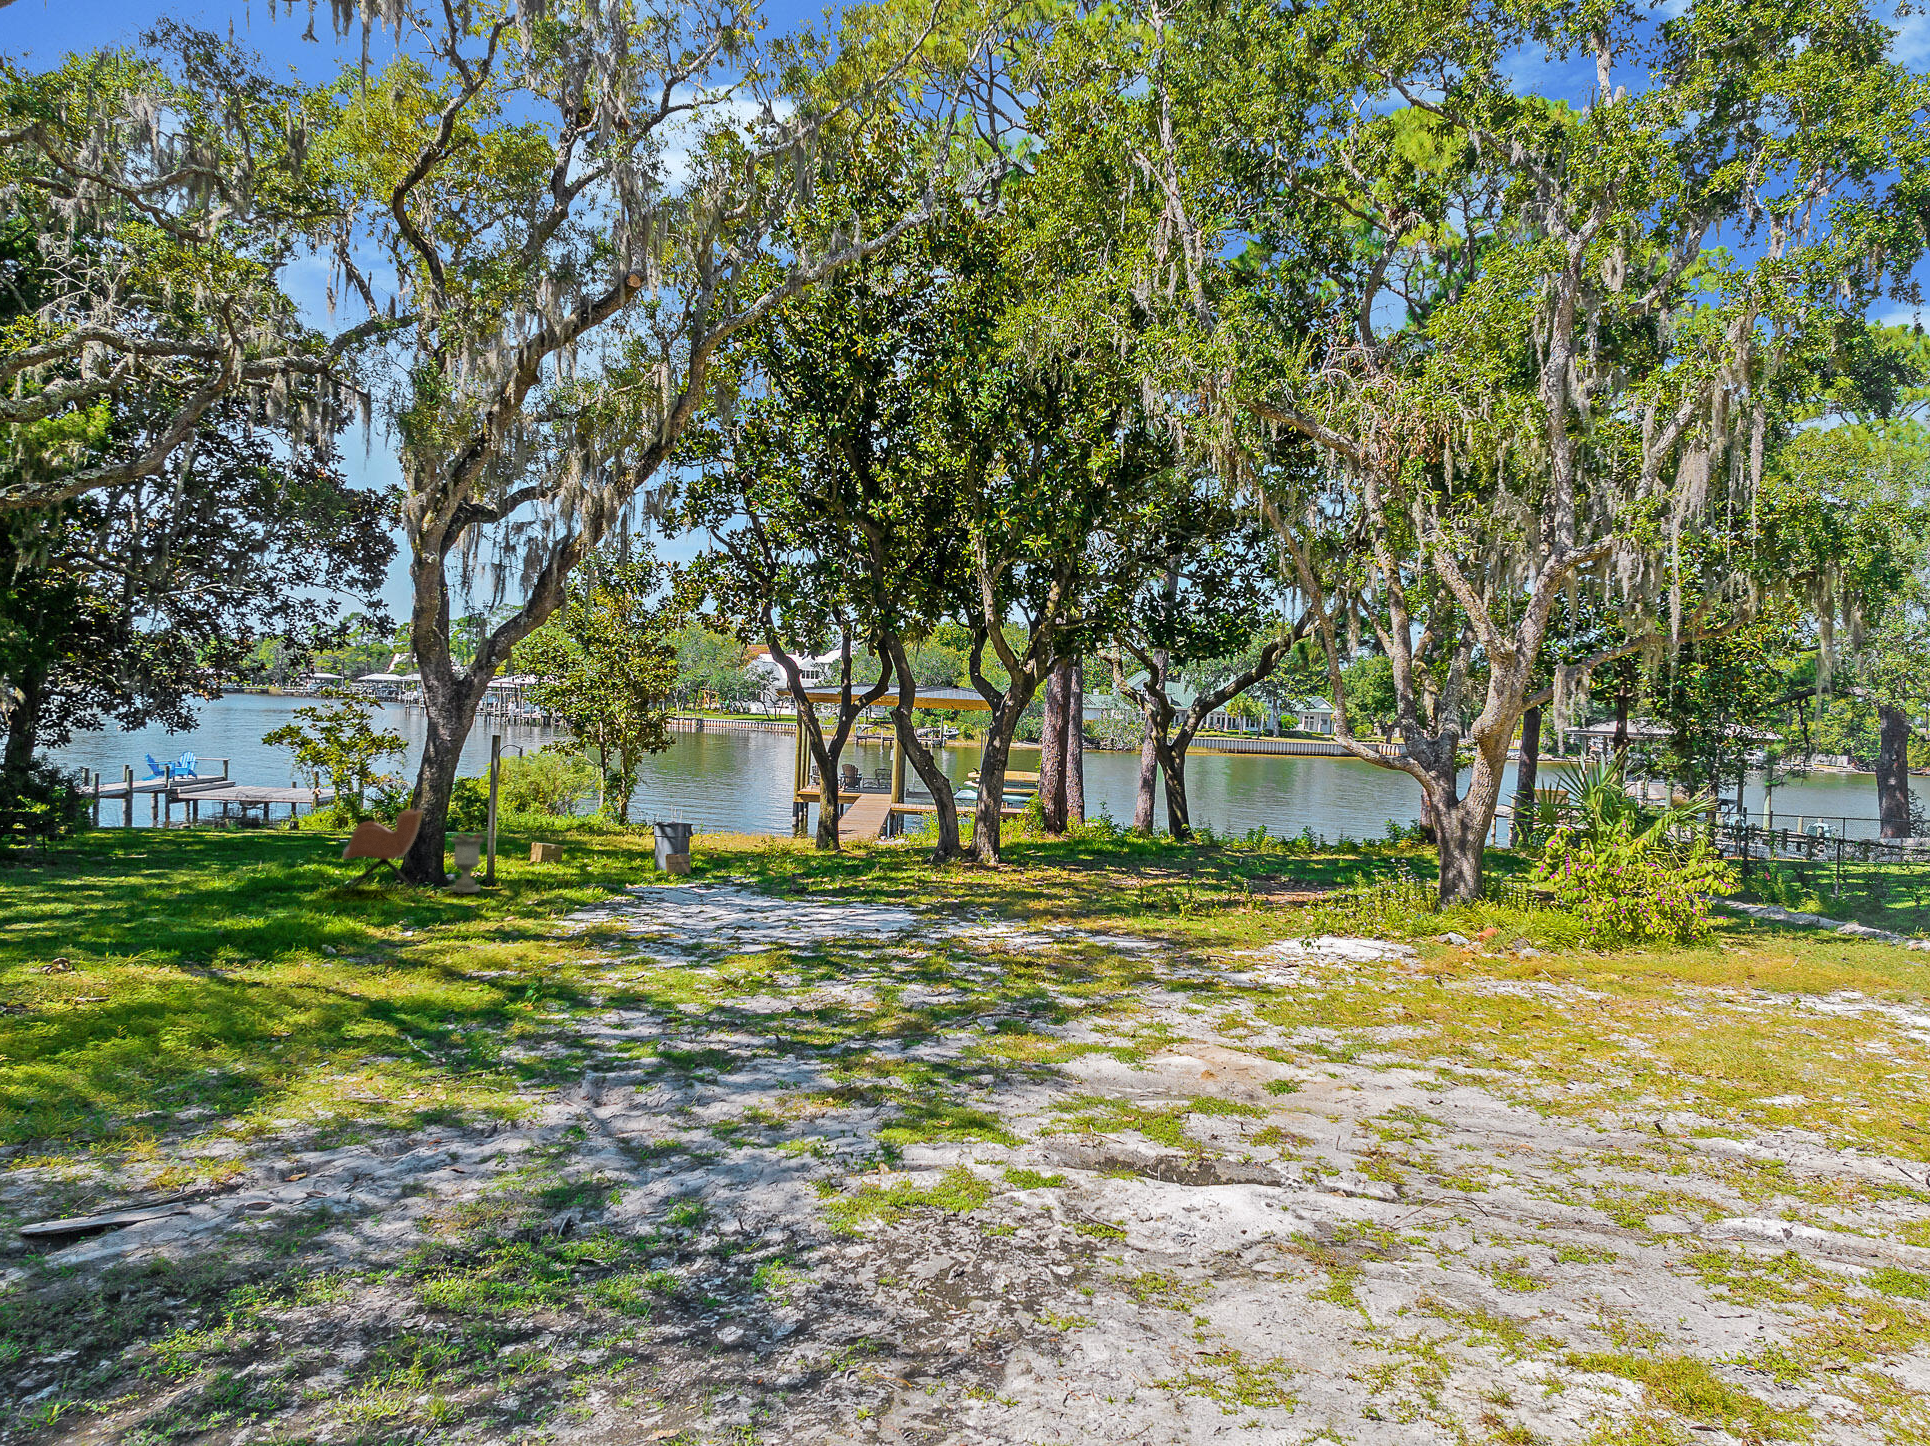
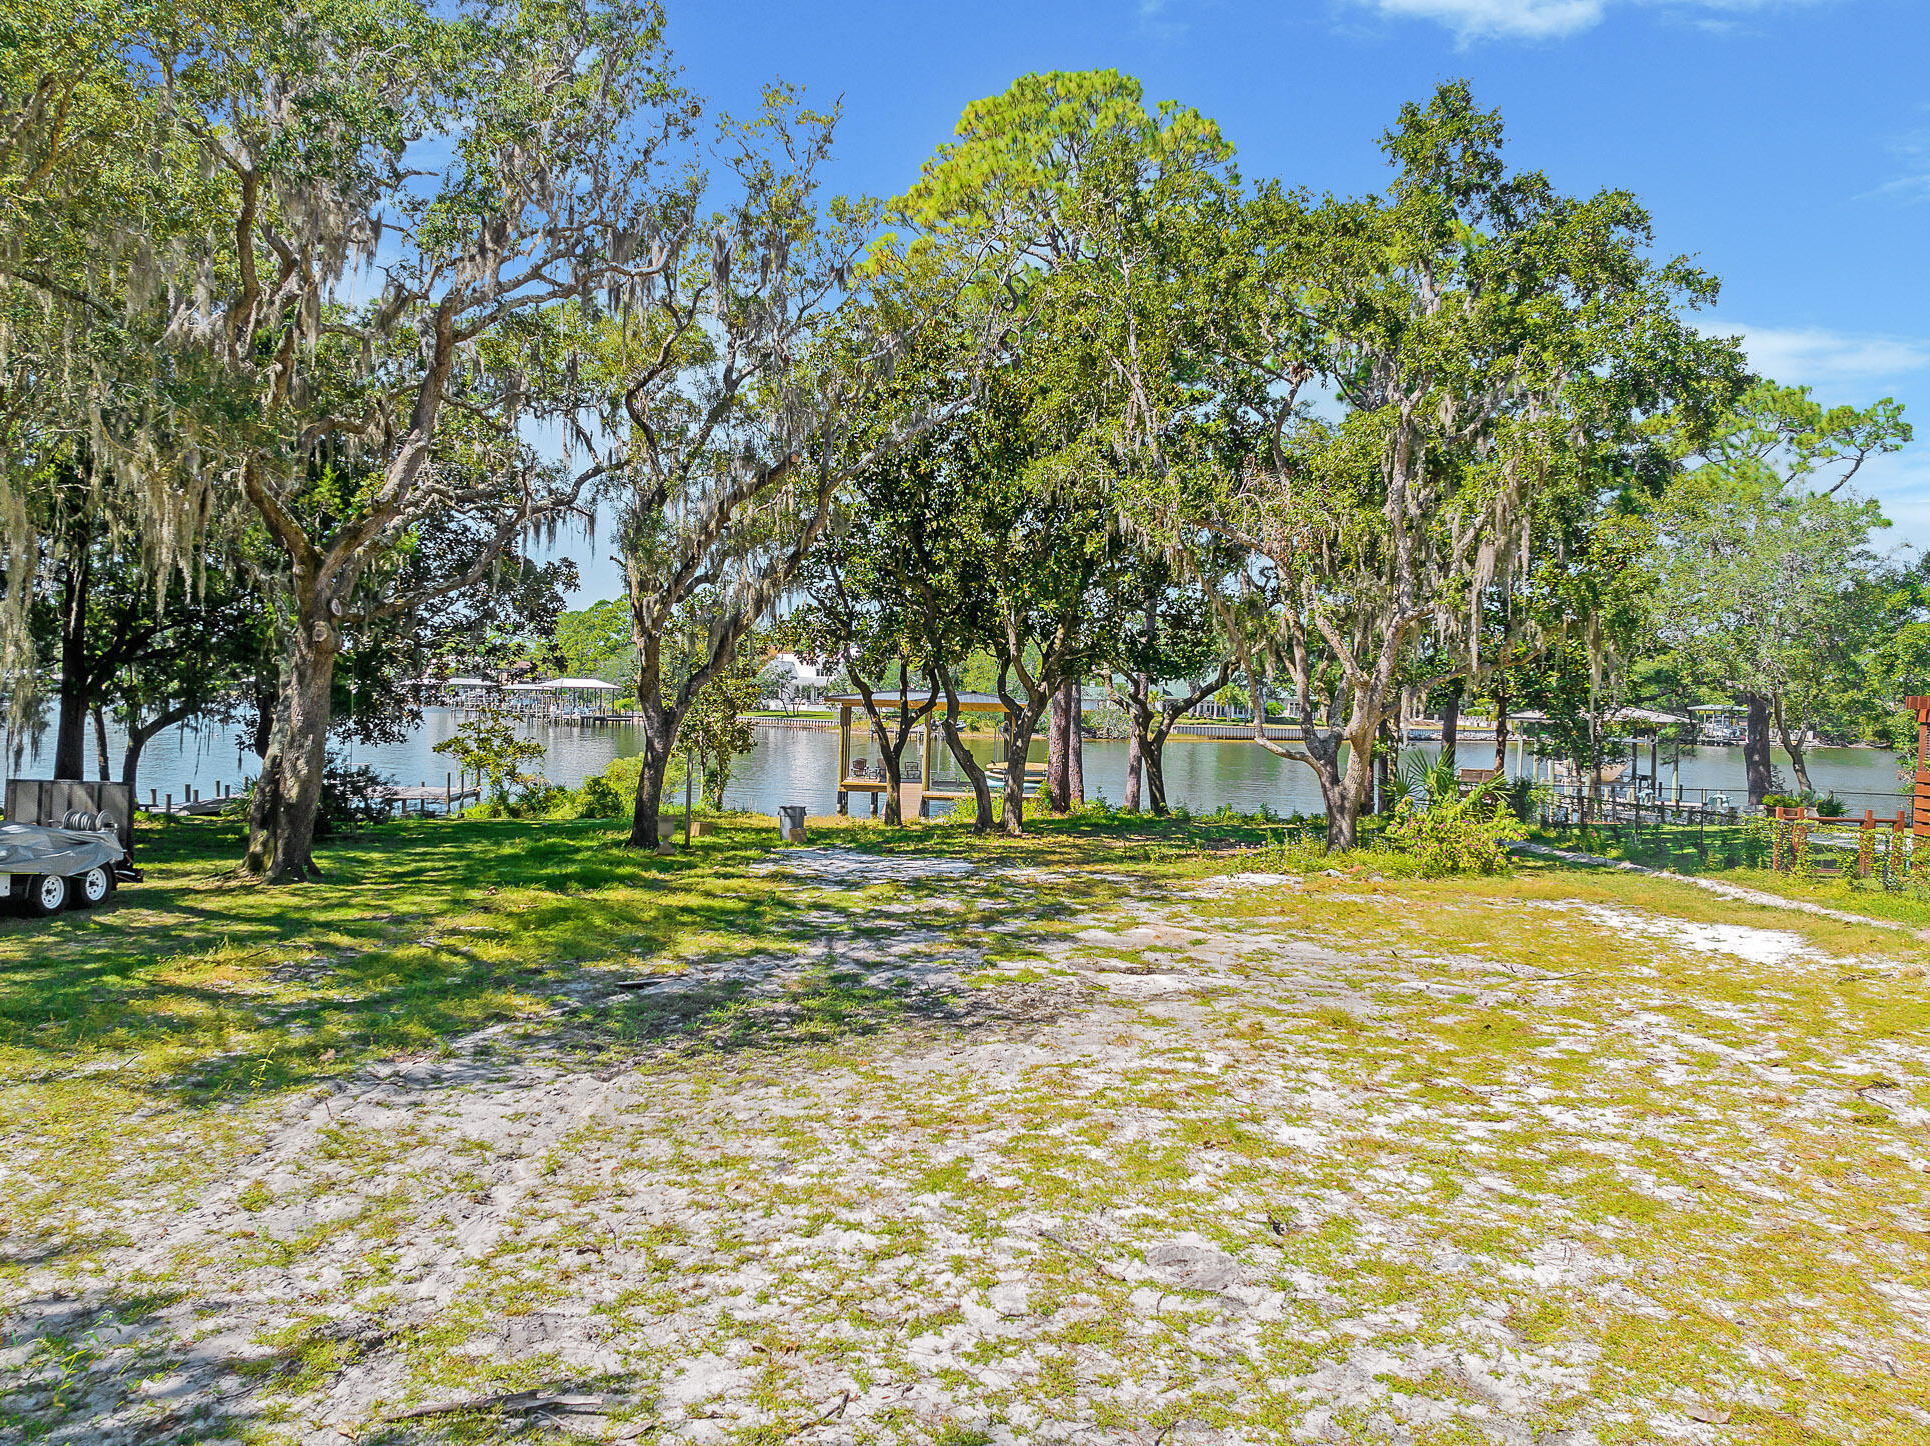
armchair: present [343,809,423,896] -> none [584,798,639,857]

